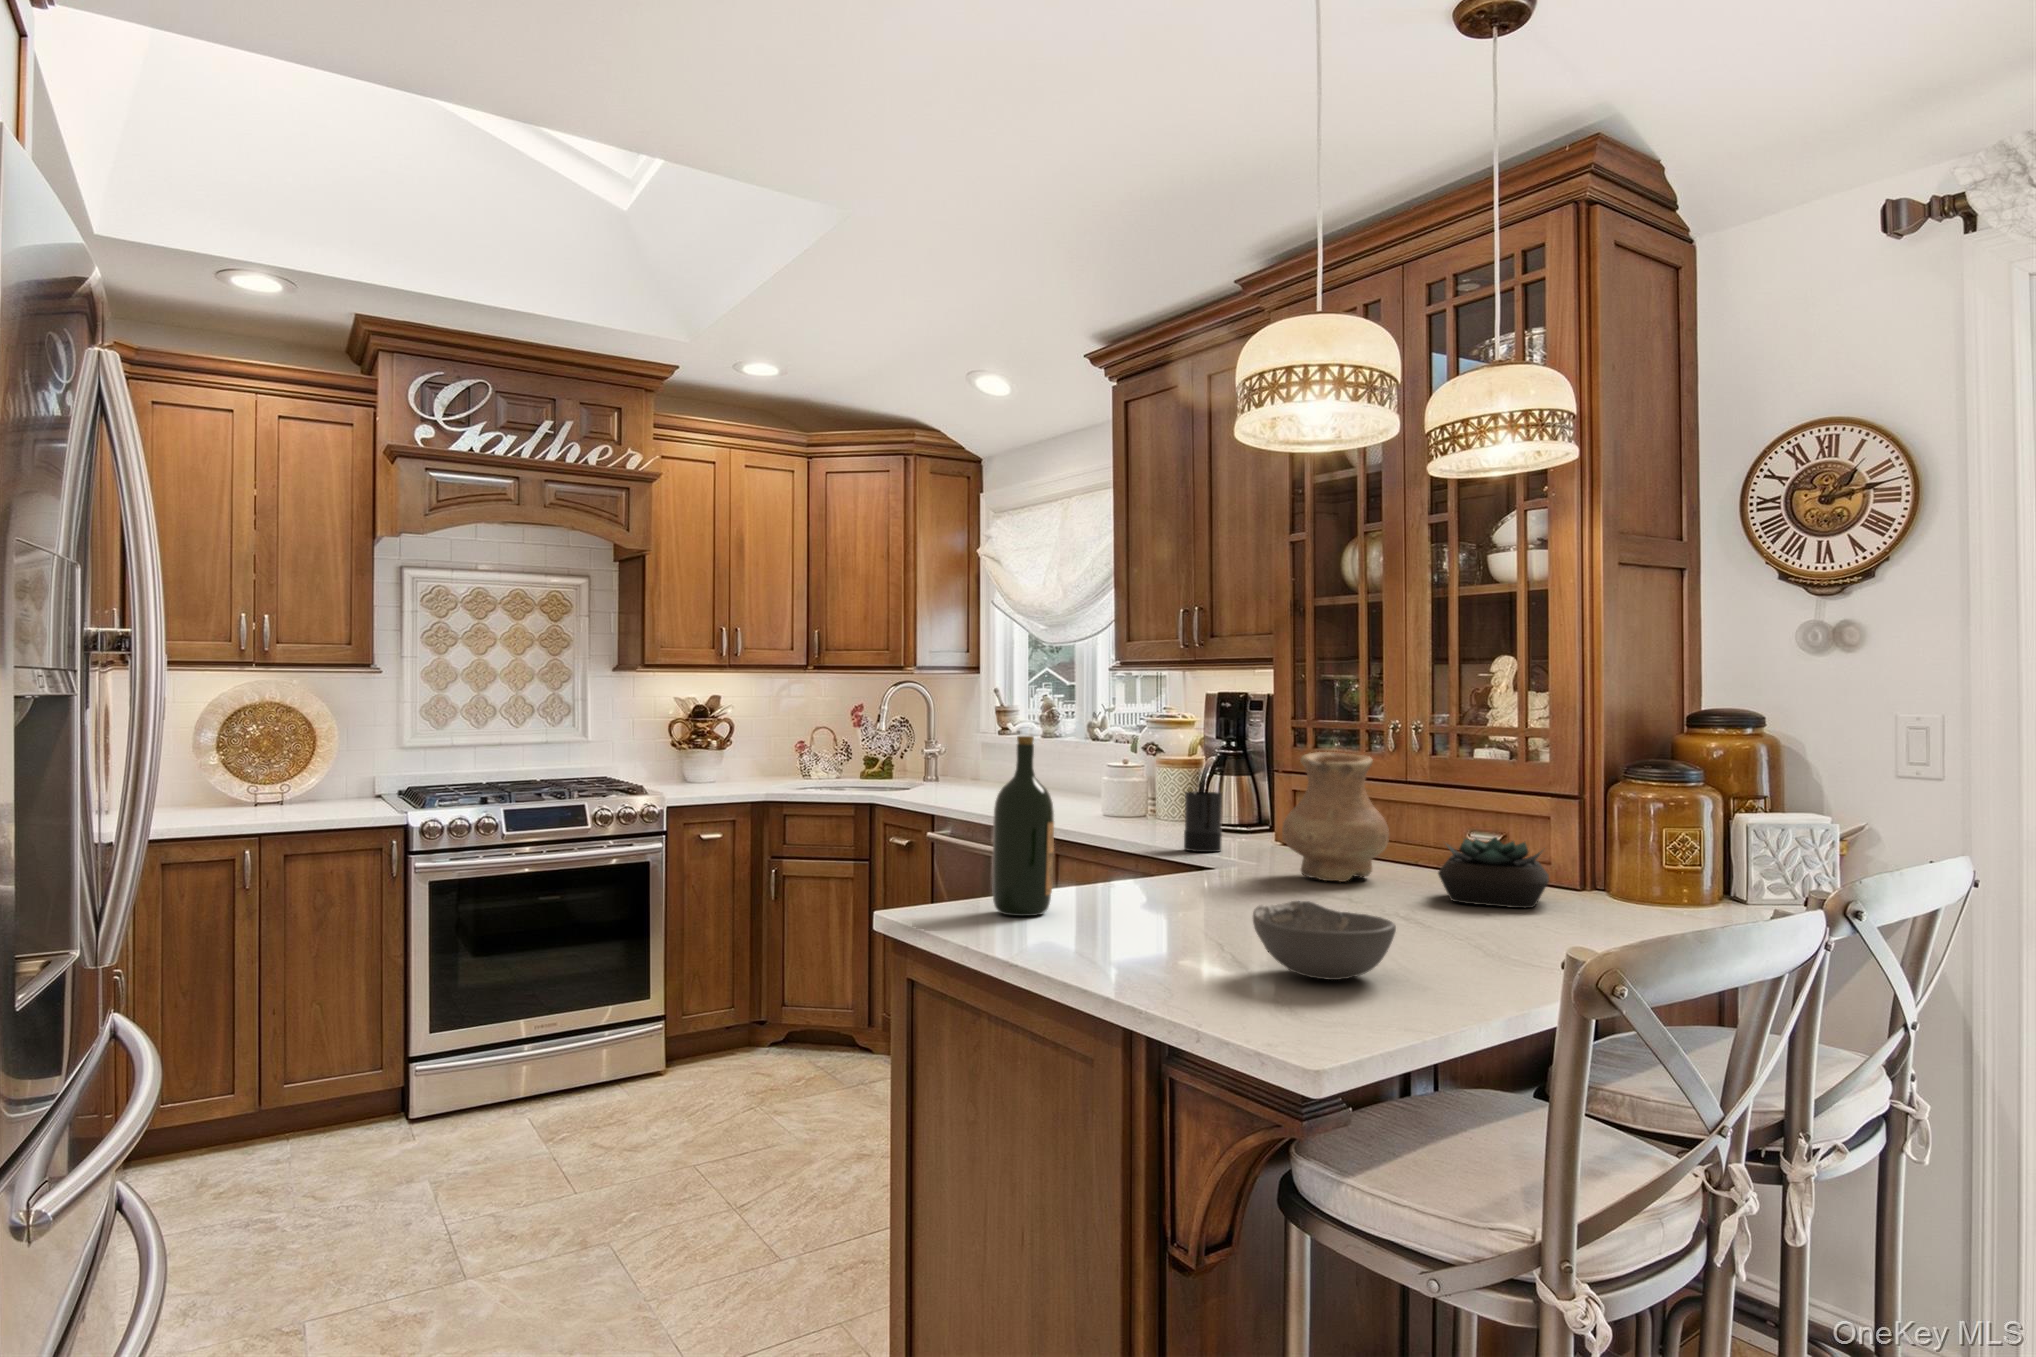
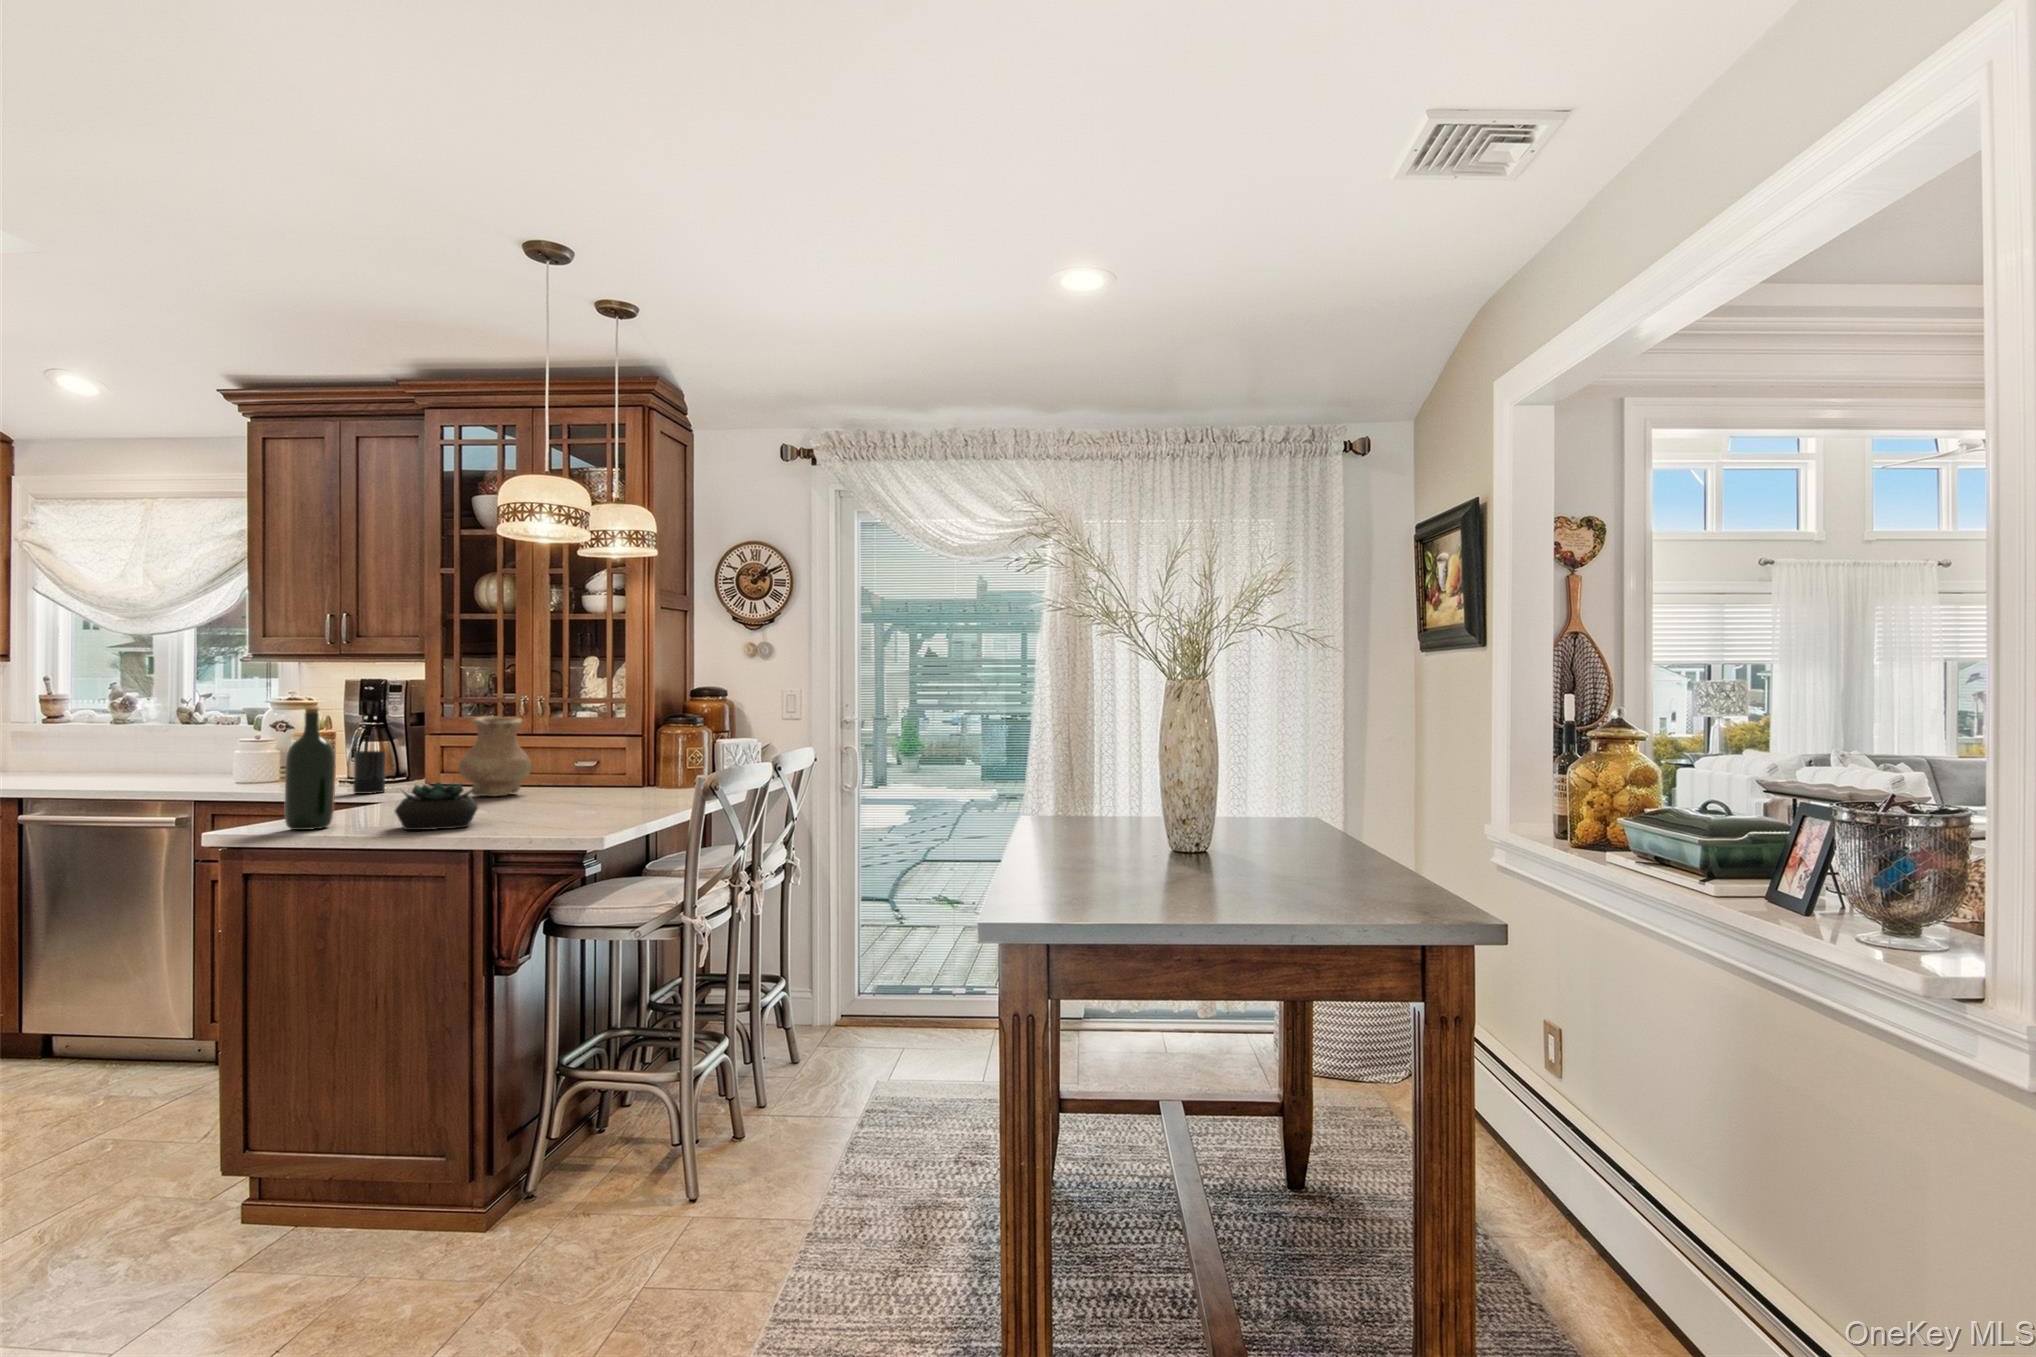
succulent plant: present [1438,837,1549,908] -> present [394,782,478,830]
bowl: present [1253,901,1396,980] -> none [519,789,599,825]

